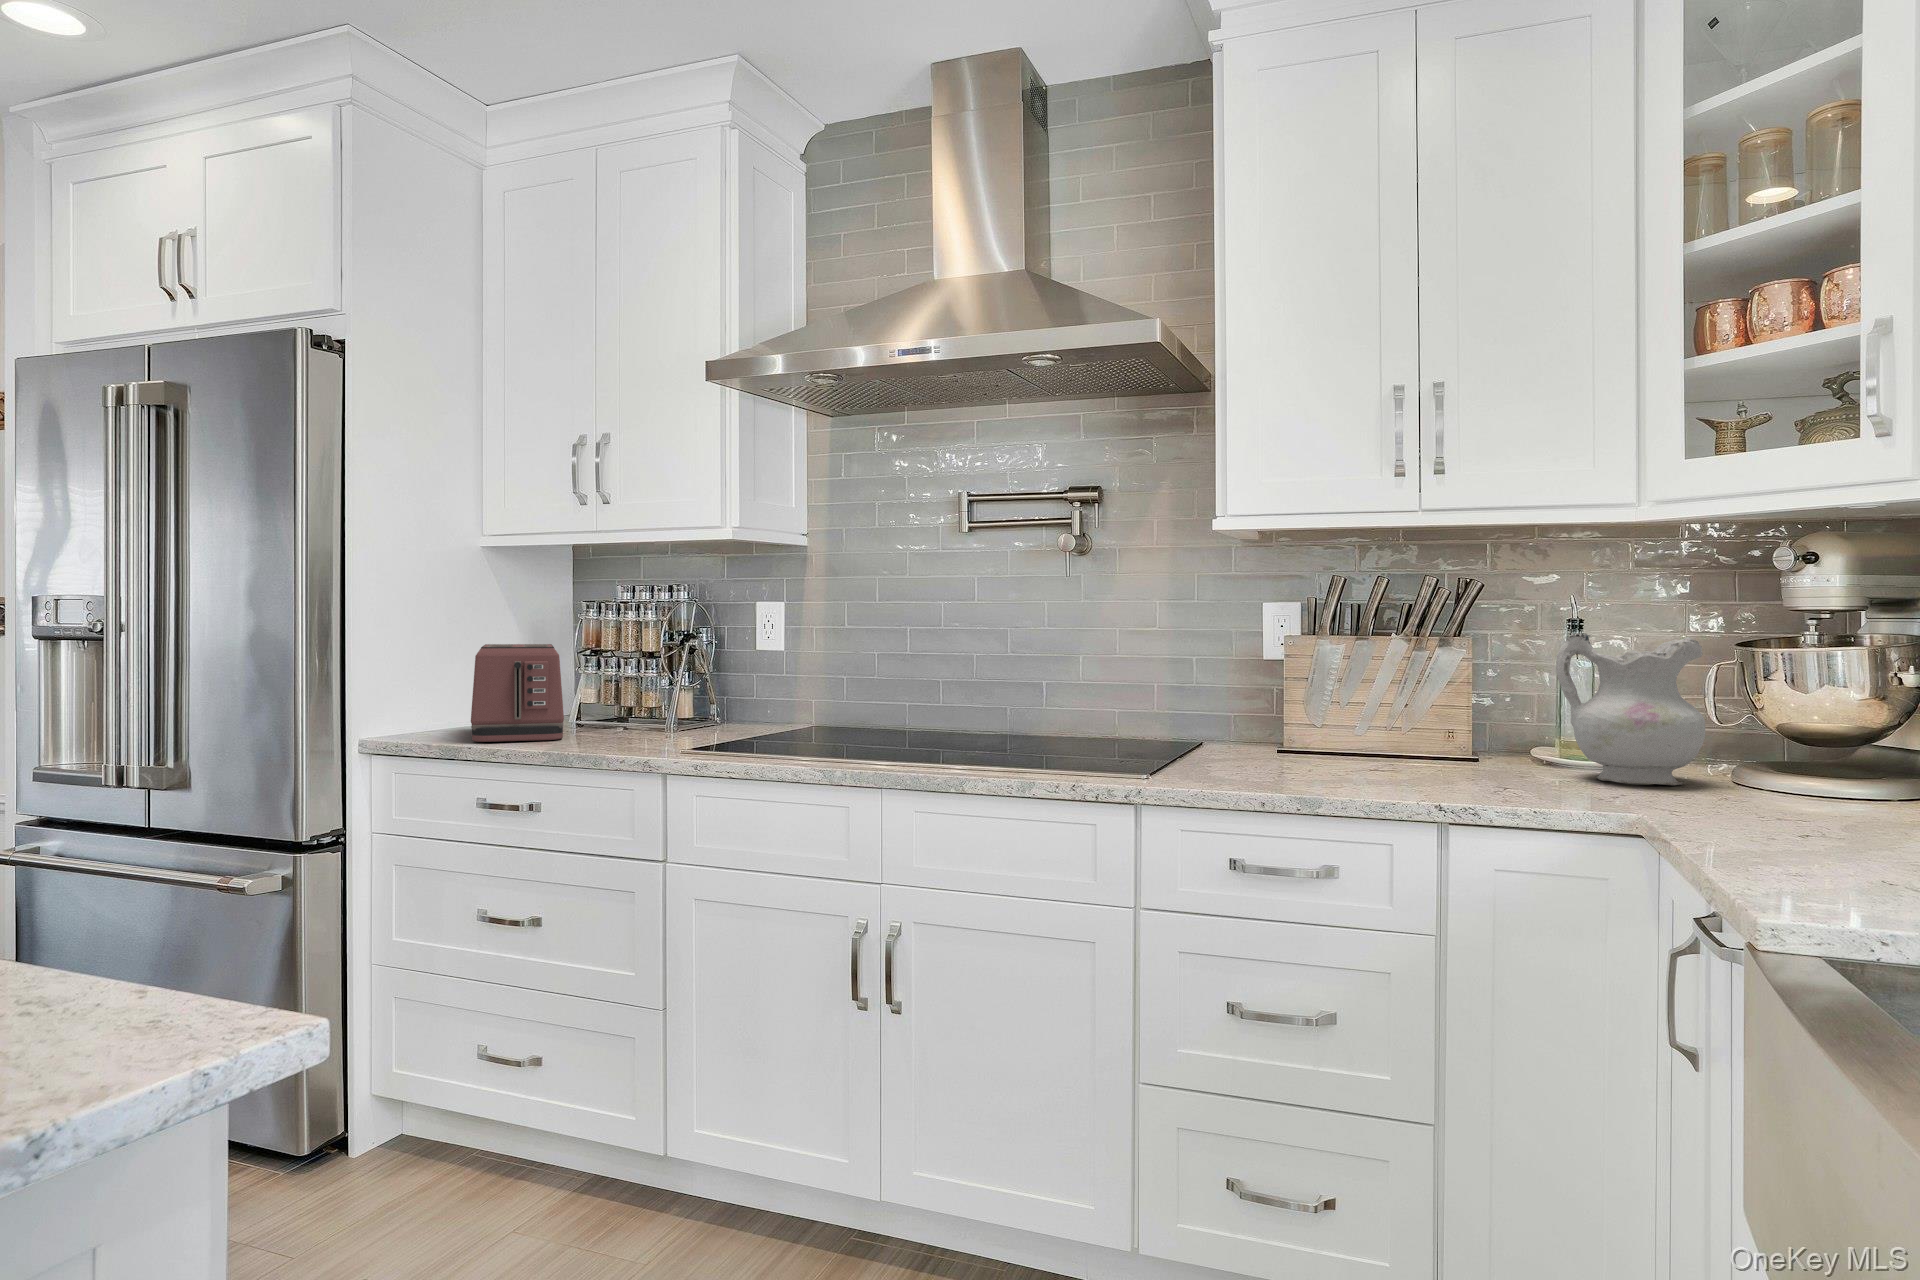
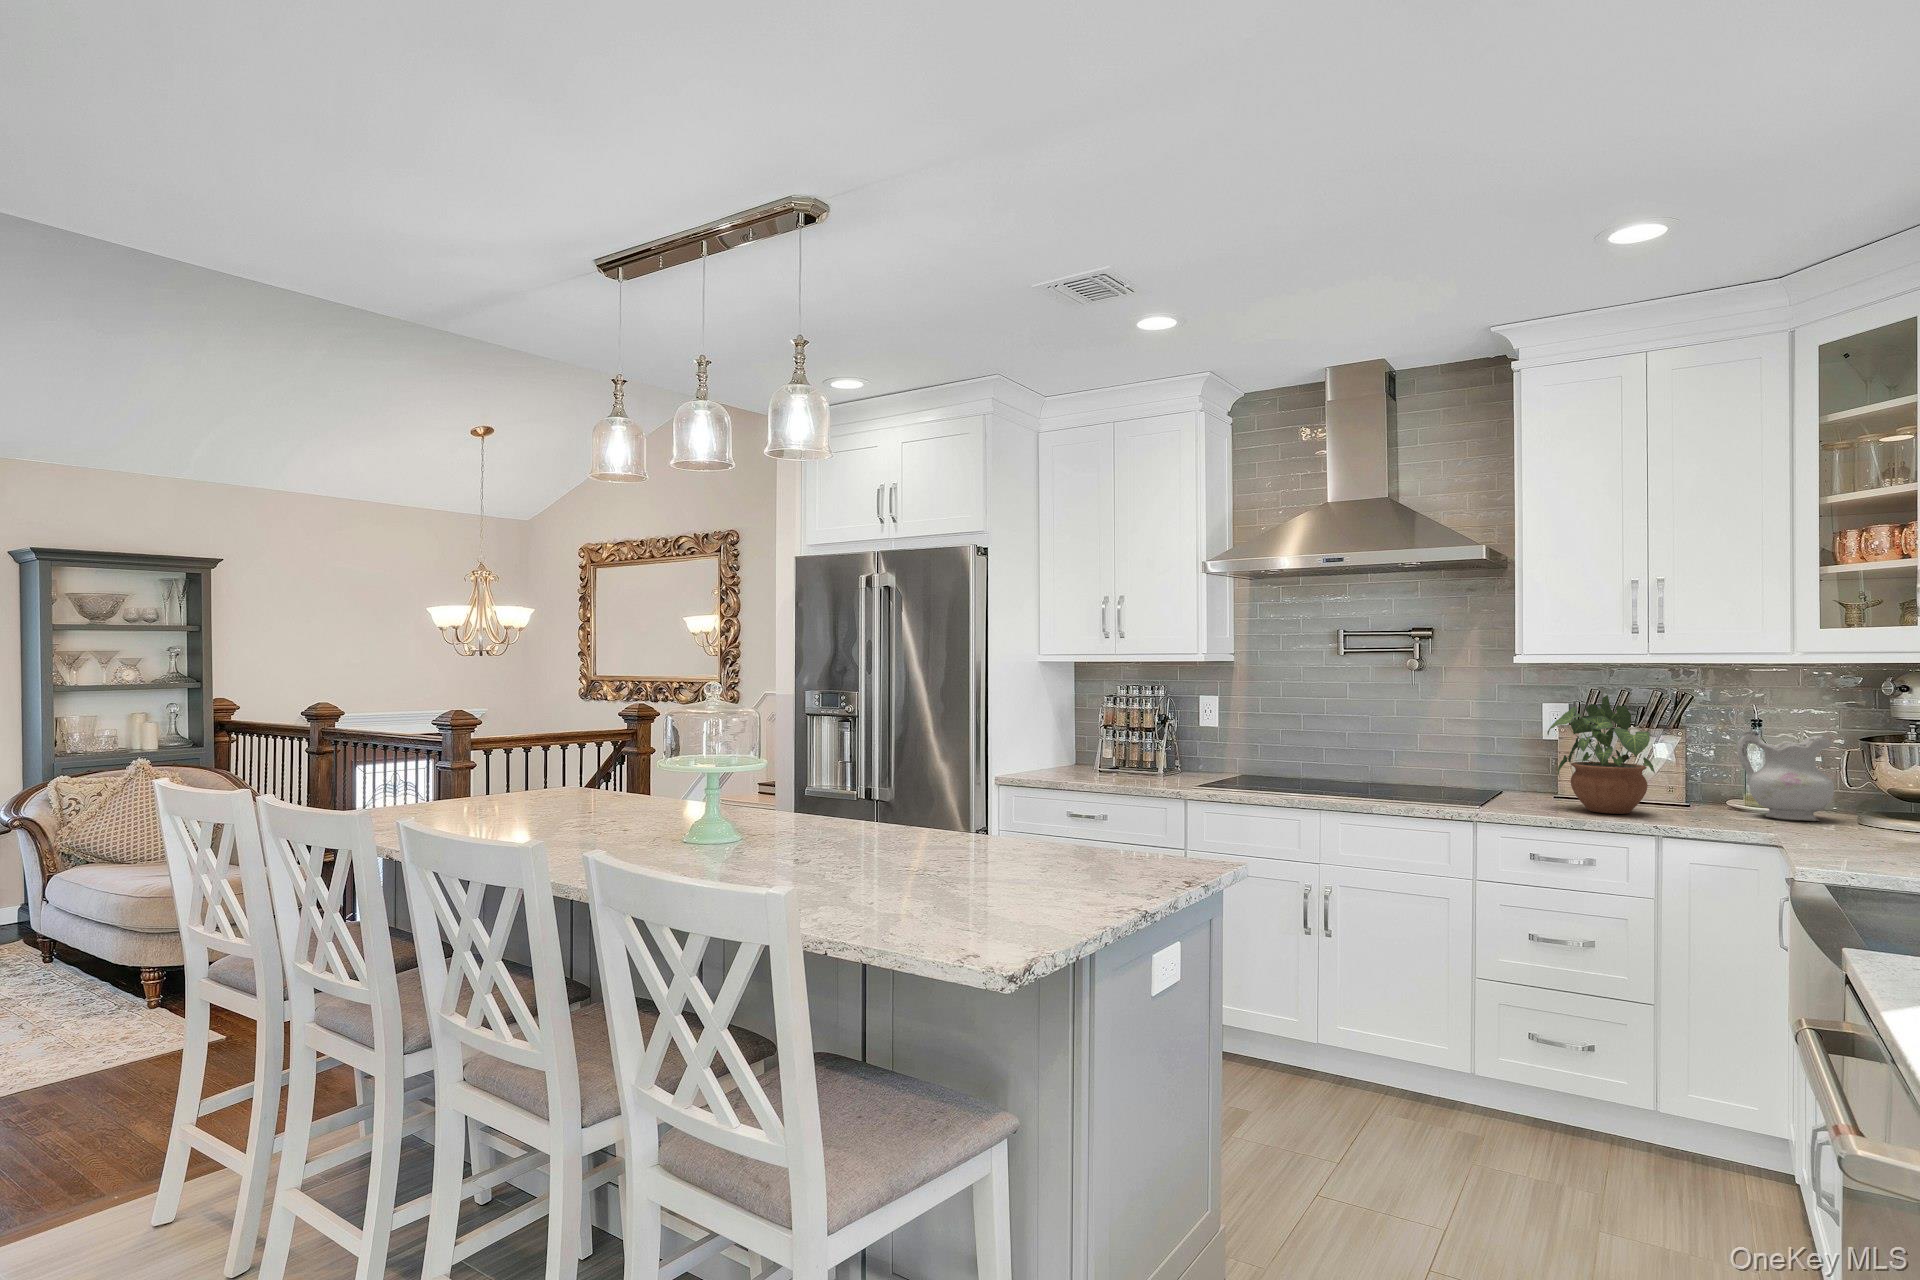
potted plant: none [1260,574,1430,782] -> present [1547,695,1655,814]
toaster: present [471,644,564,742] -> none [1044,721,1108,777]

